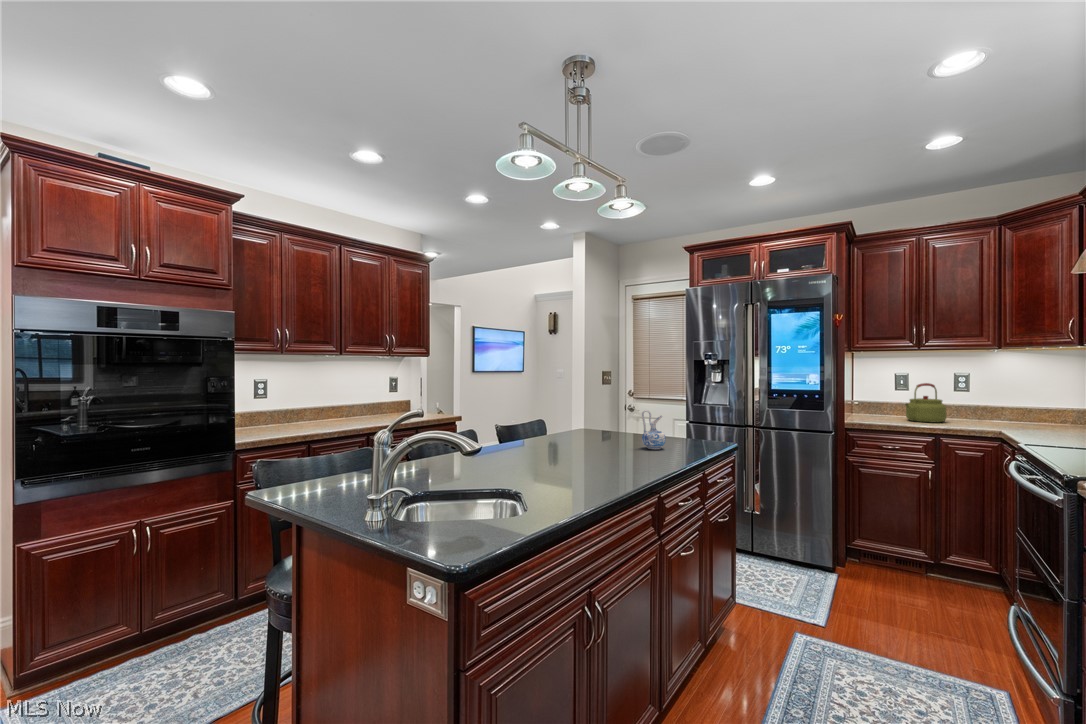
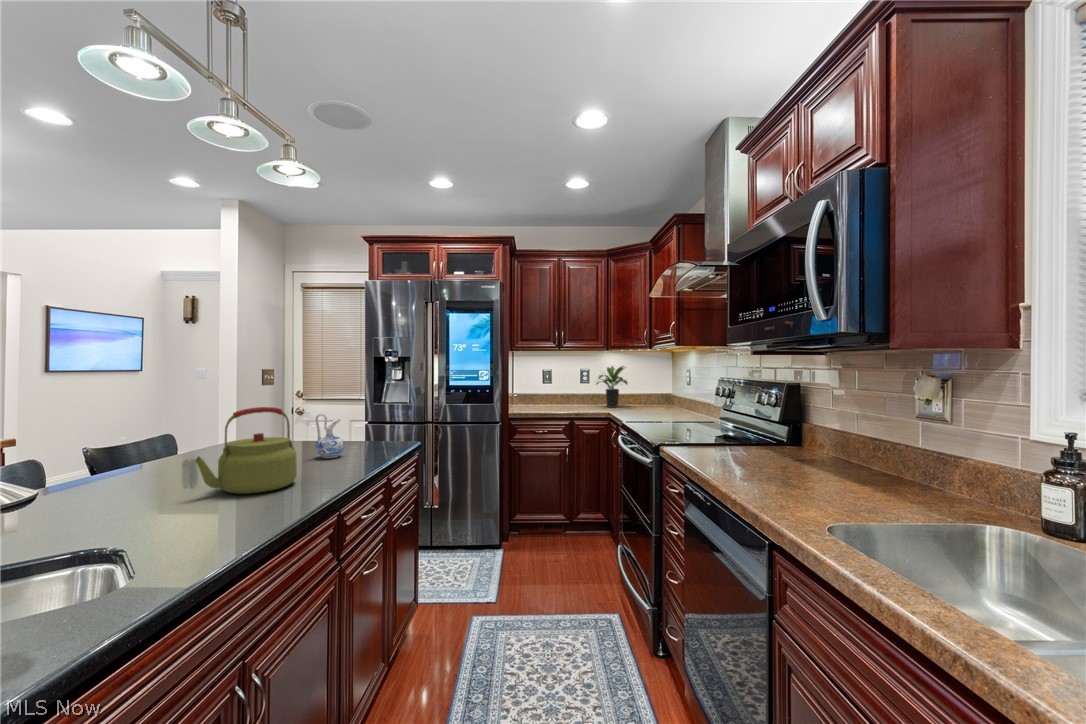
potted plant: none [977,369,1037,425] -> present [596,366,628,408]
kettle: present [905,383,947,422] -> present [194,407,297,494]

